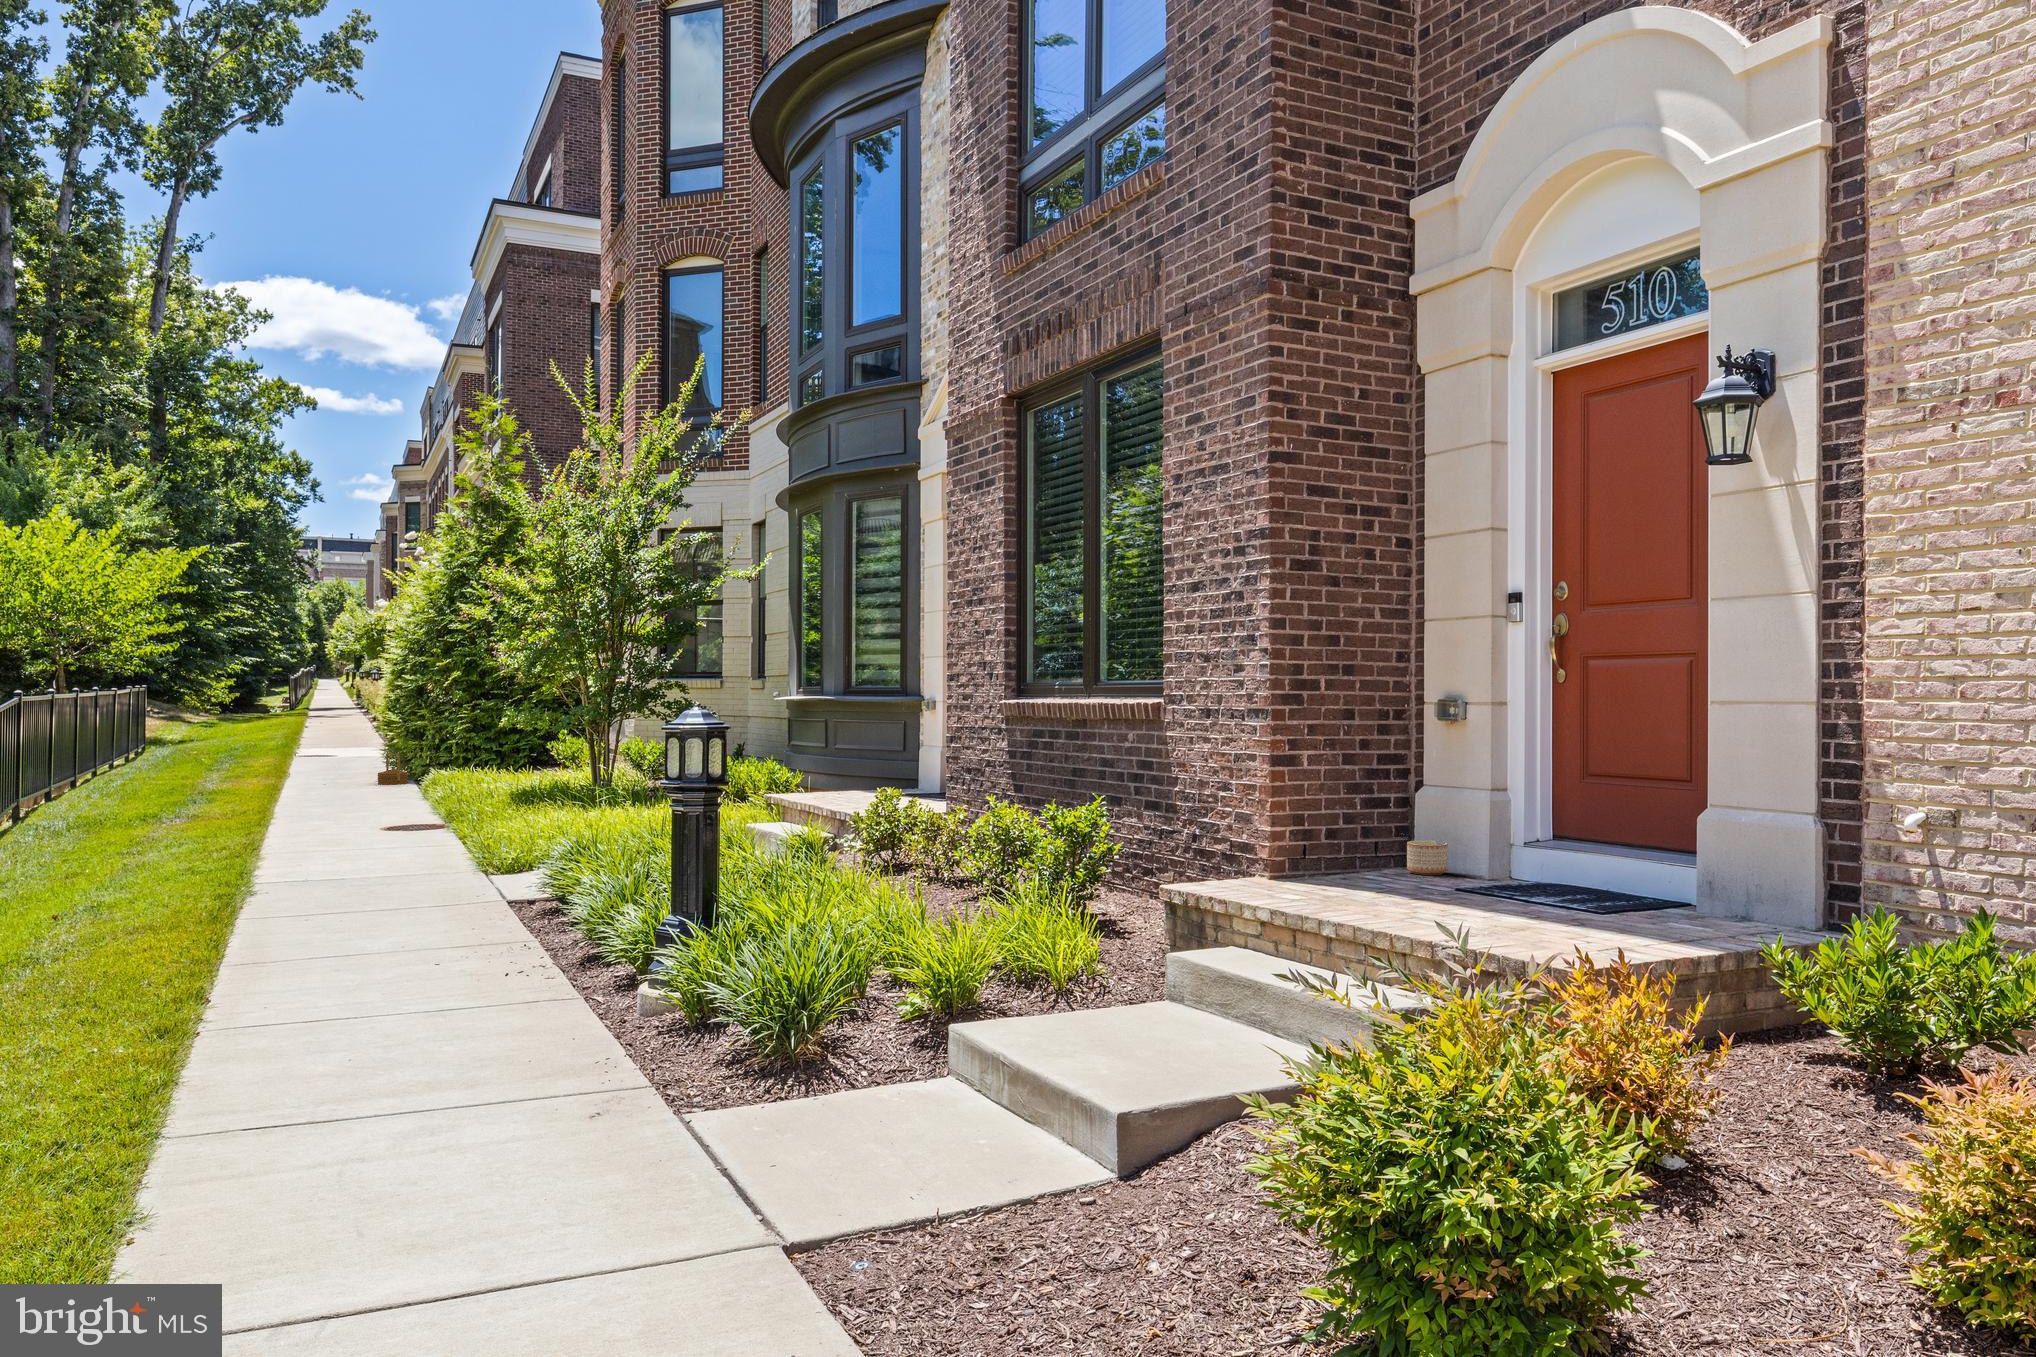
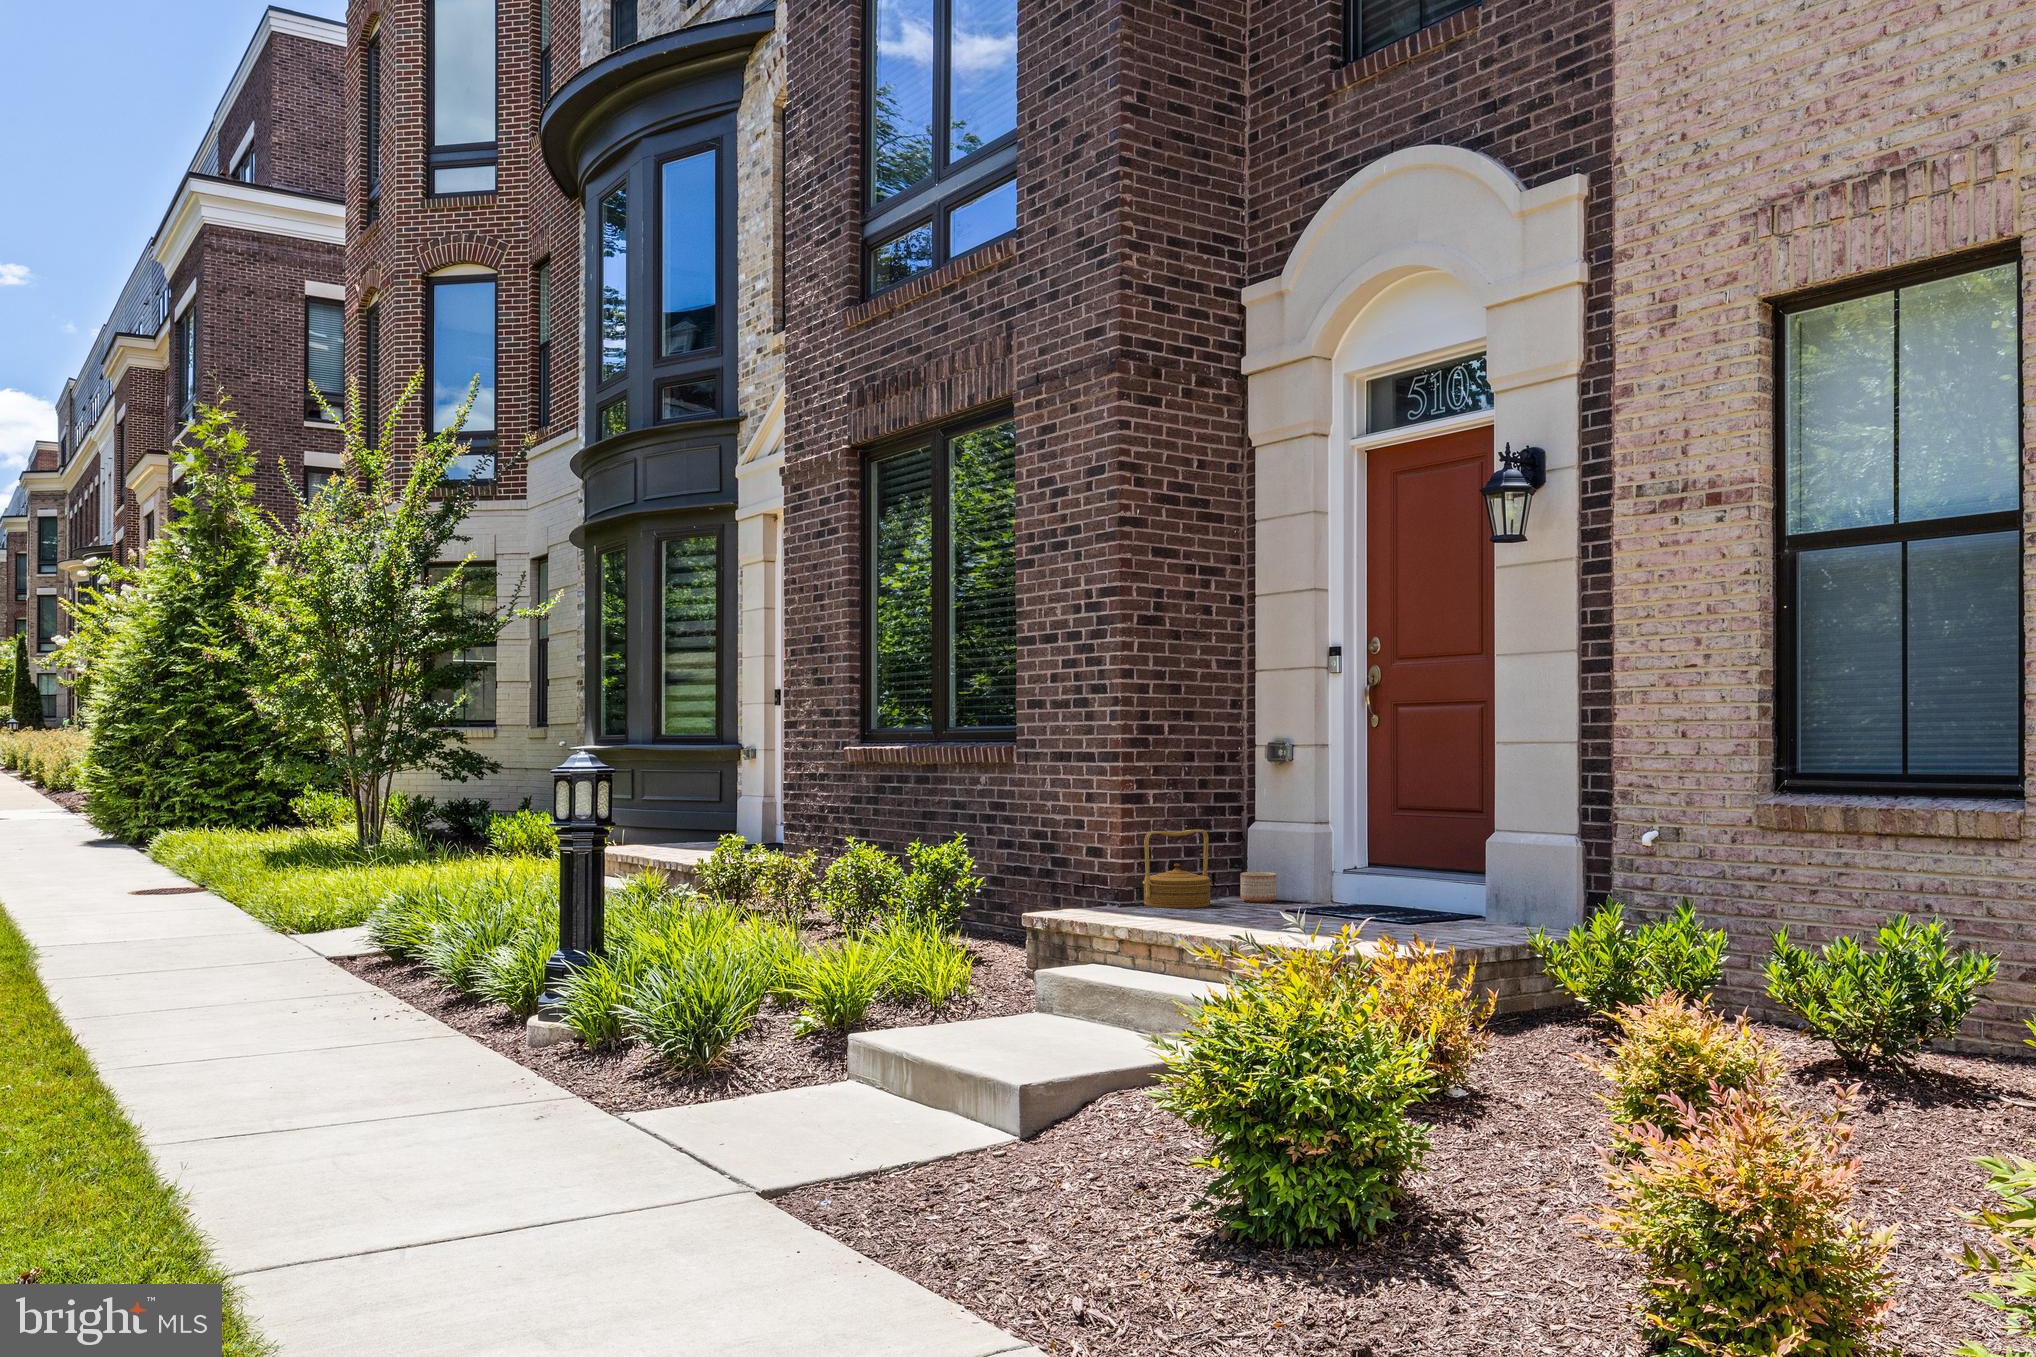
woven basket: present [378,753,408,785] -> present [1142,829,1212,908]

